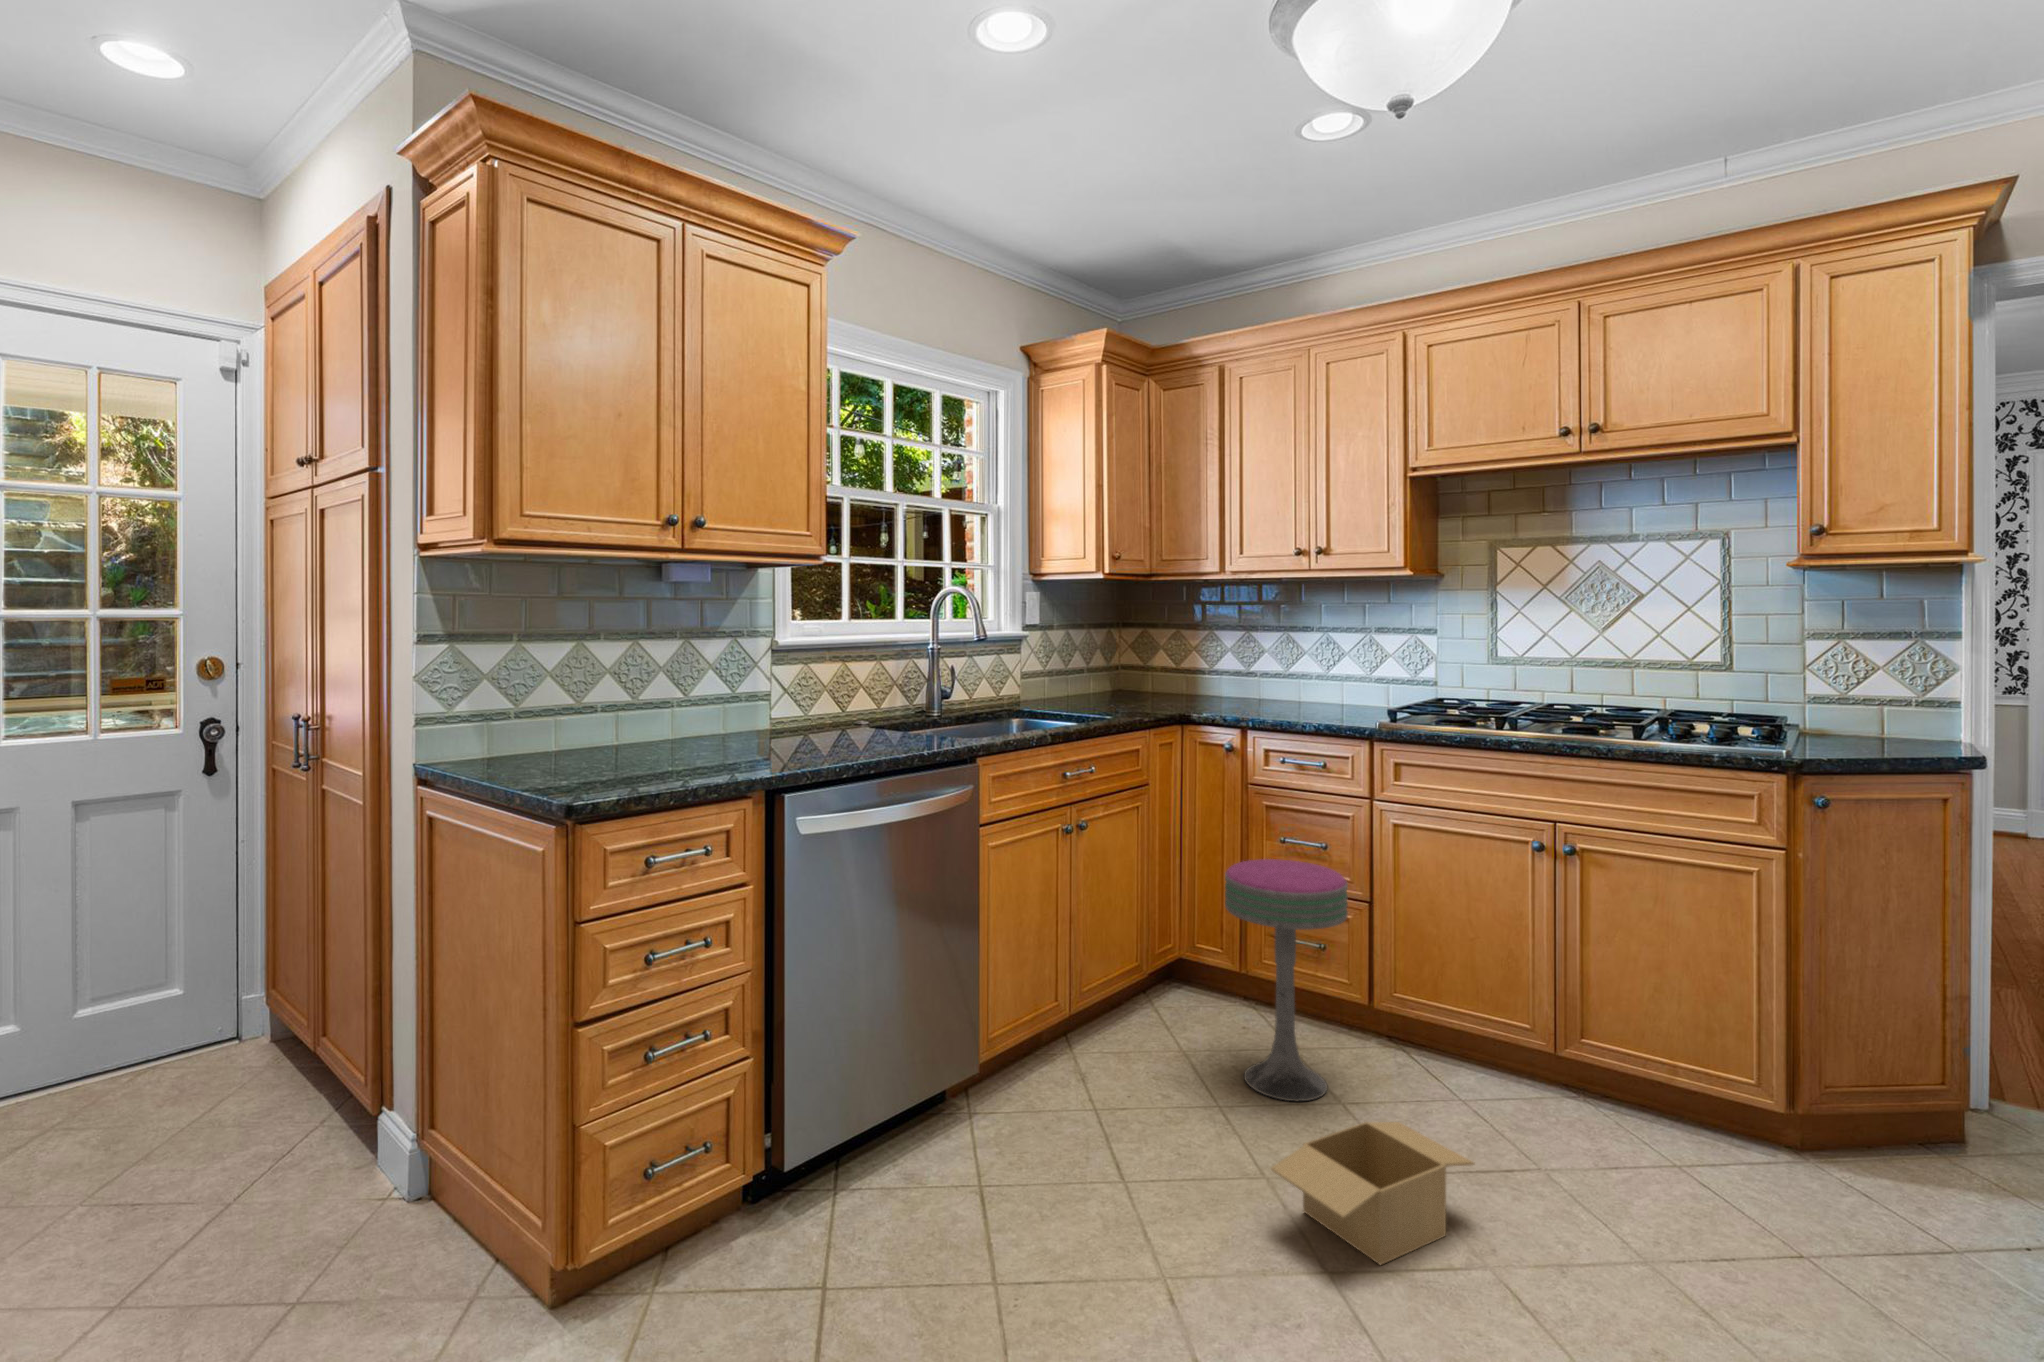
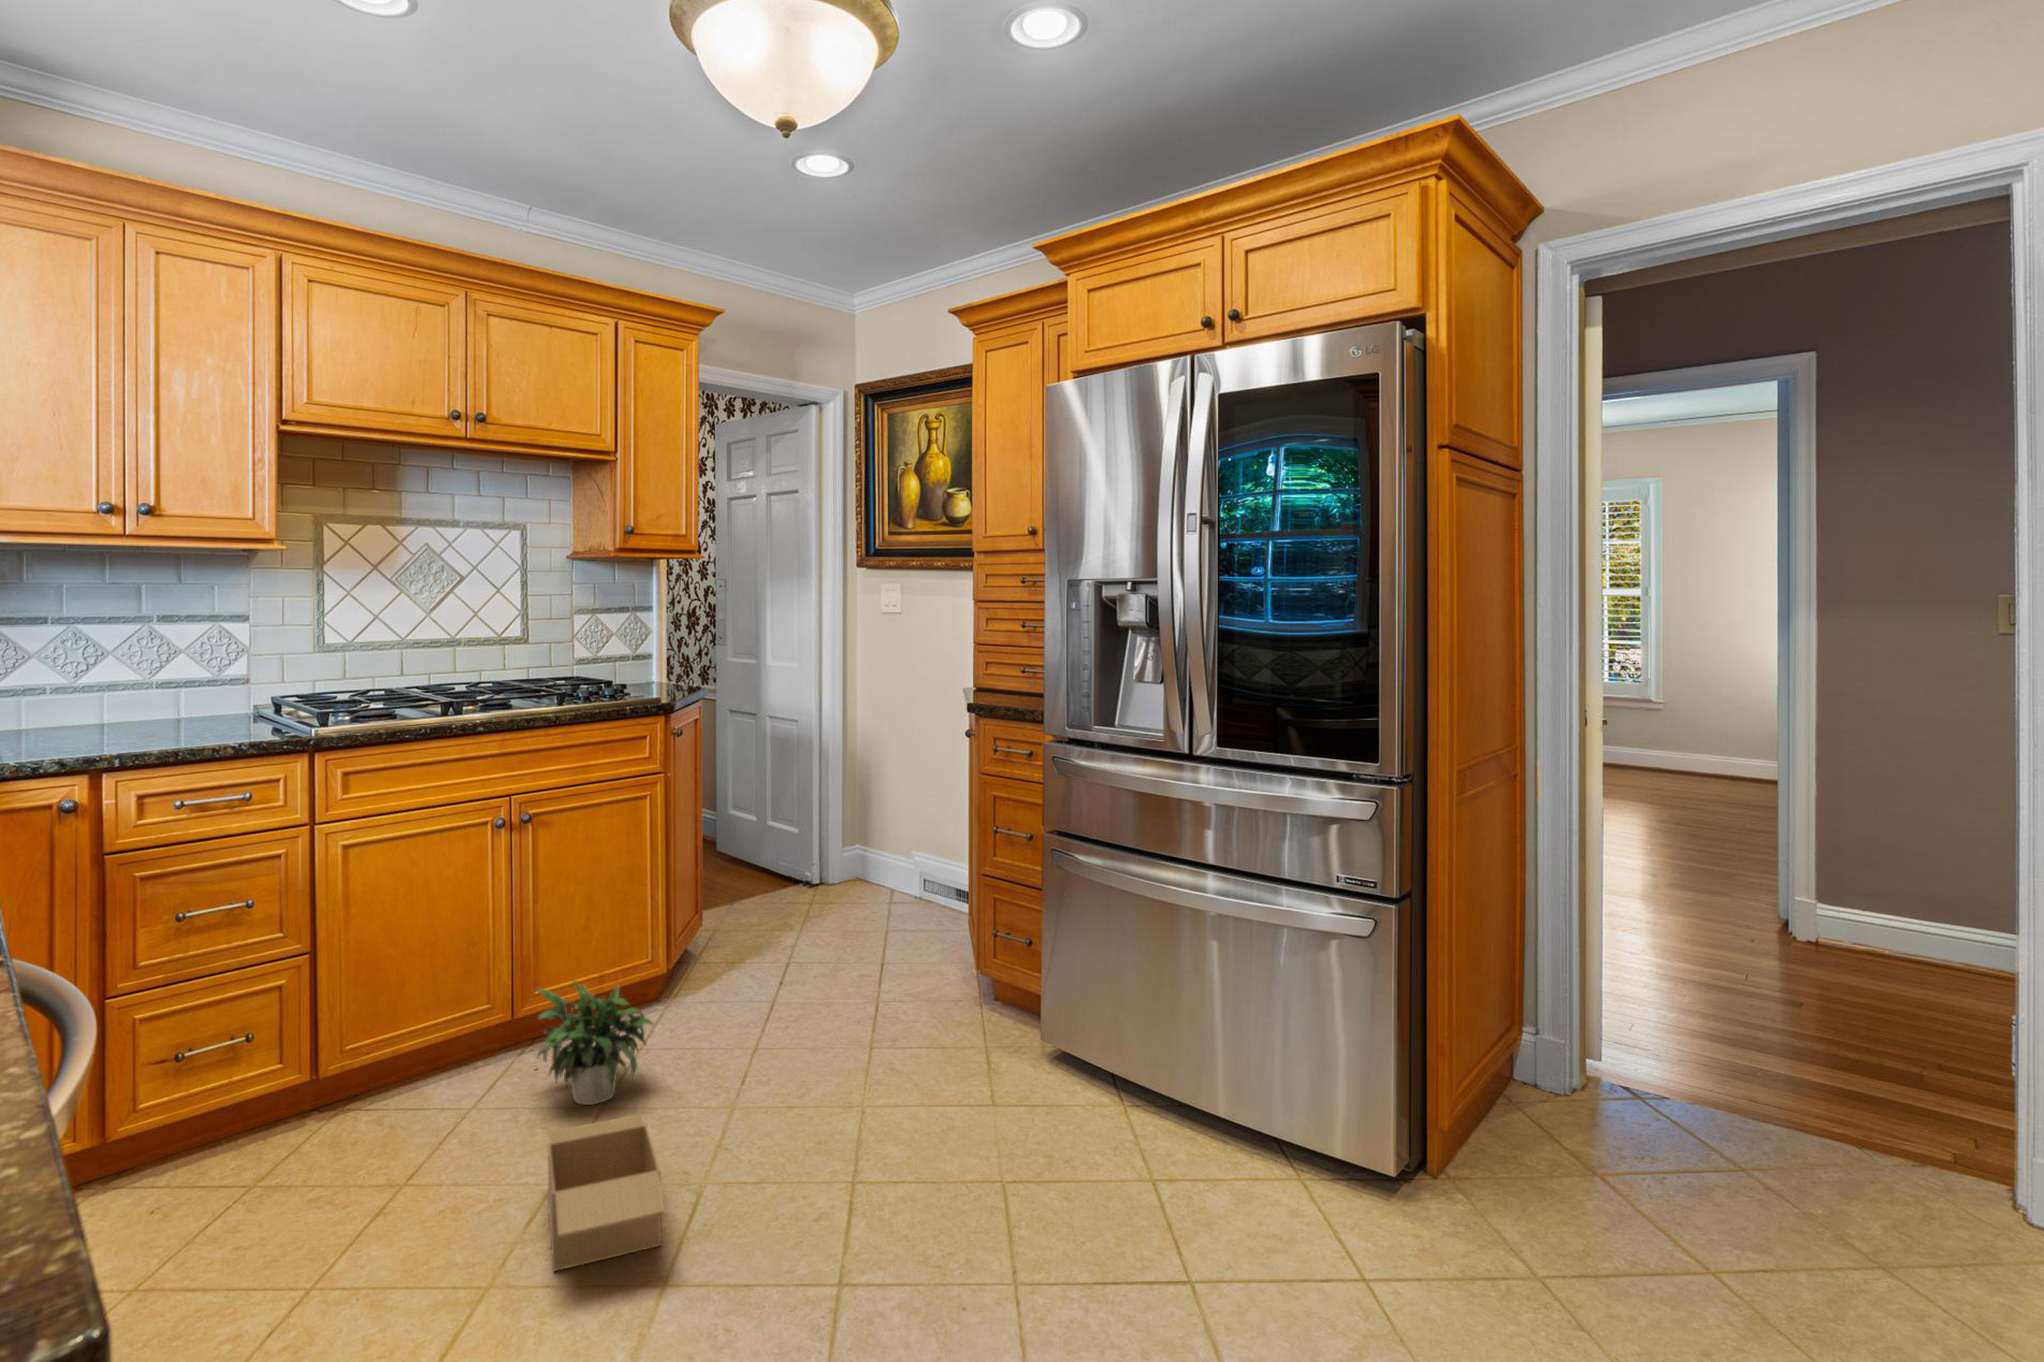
bar stool: present [1225,859,1348,1101] -> none [217,912,398,1241]
potted plant: none [1484,1016,1630,1167] -> present [536,980,653,1105]

